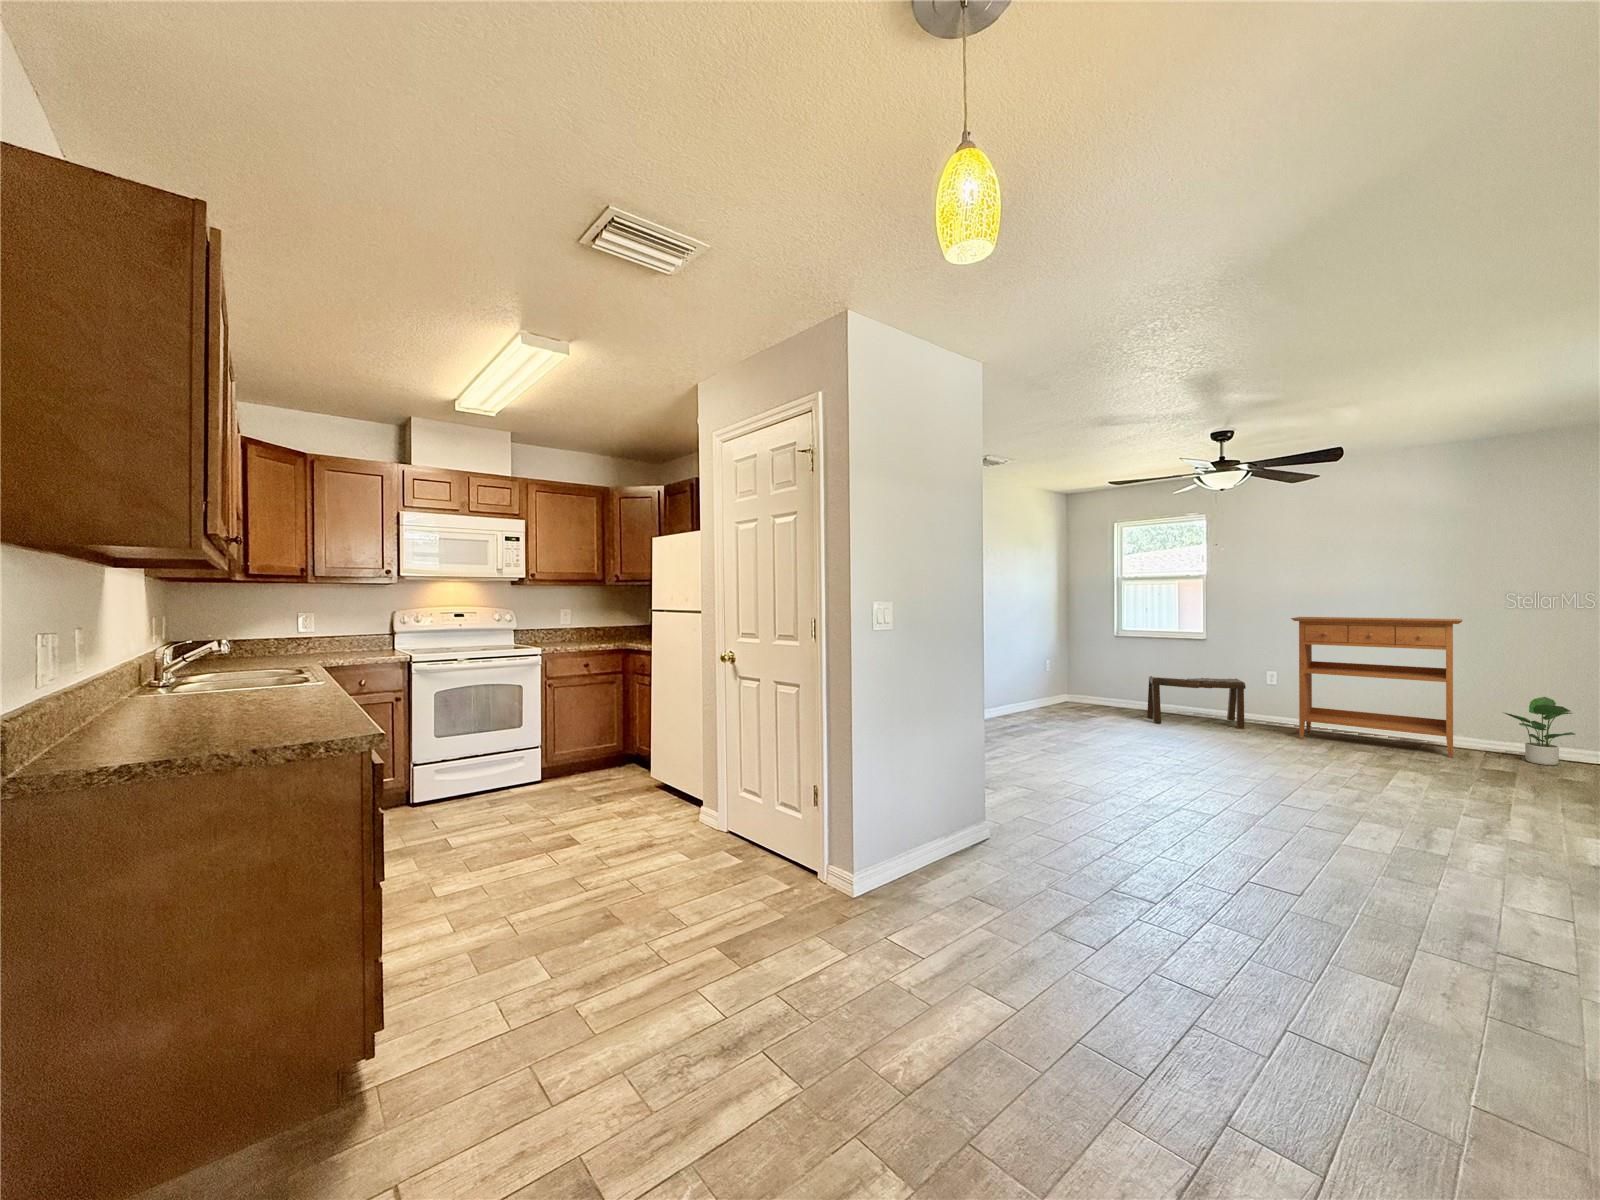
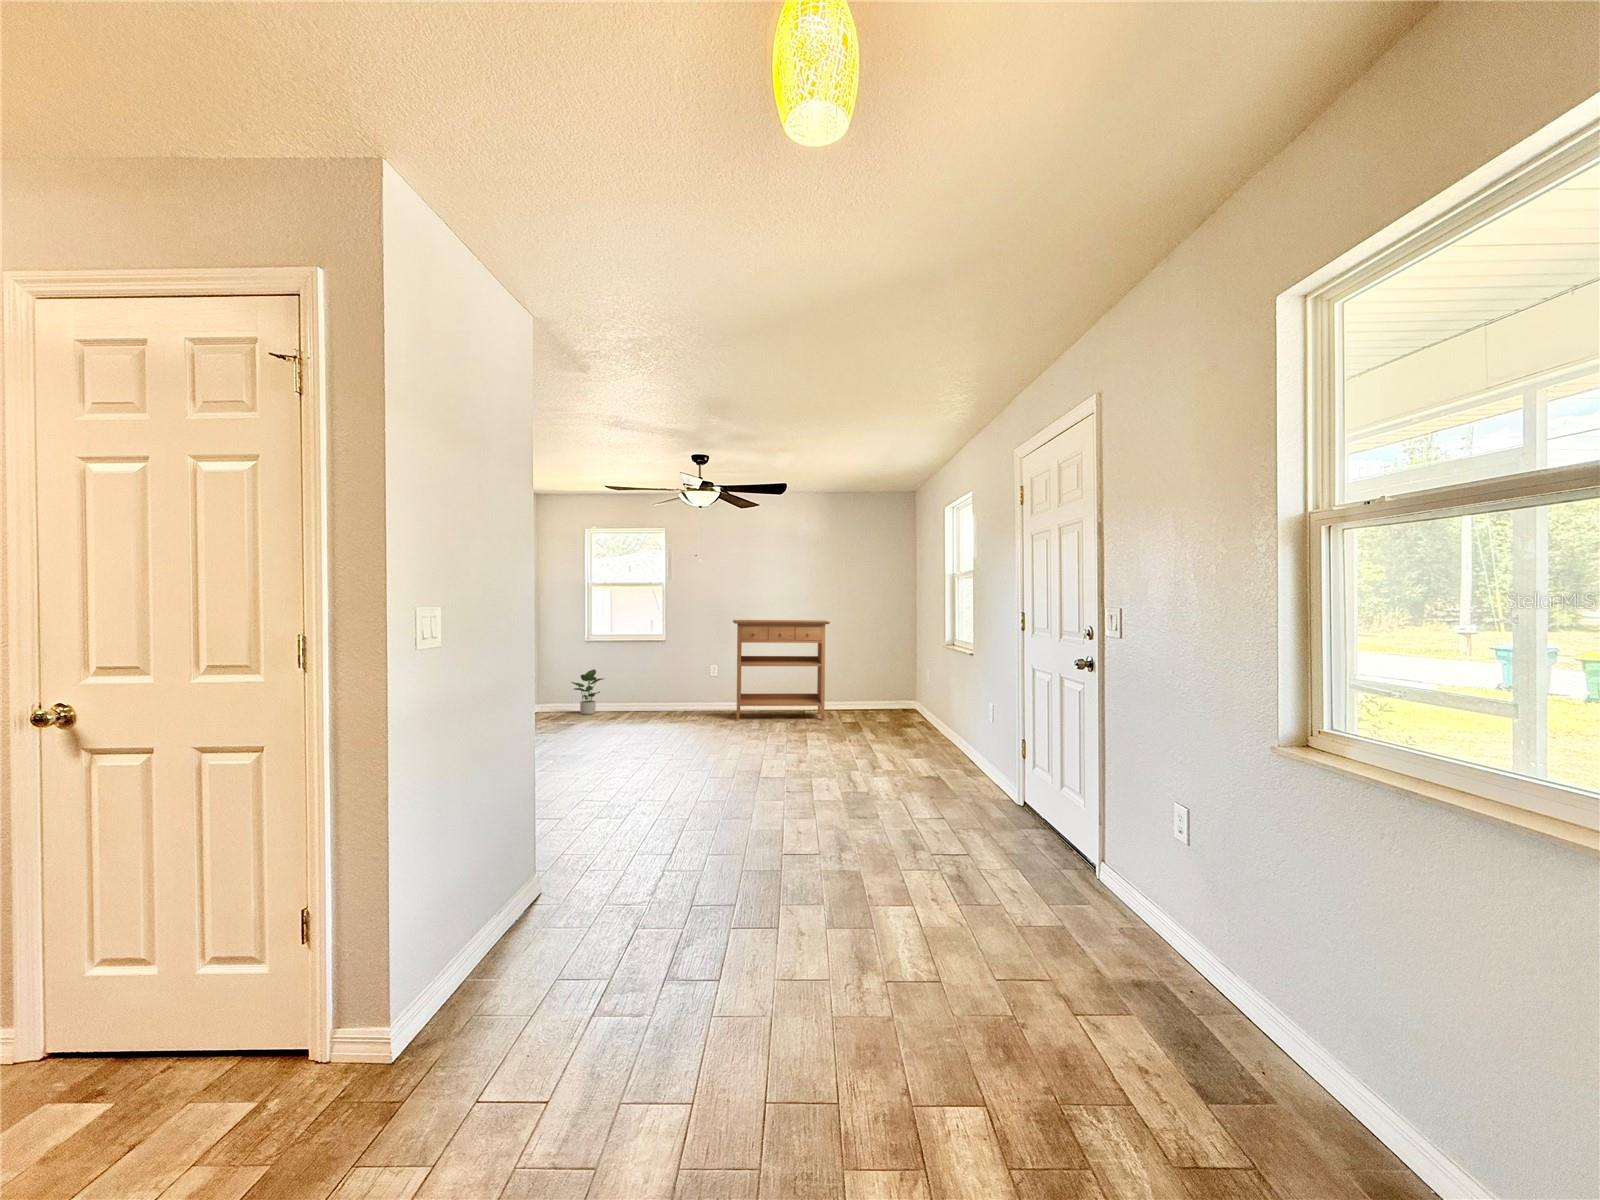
bench: present [1147,676,1246,729] -> none [618,675,698,724]
potted plant: present [1505,697,1575,765] -> present [571,669,603,715]

